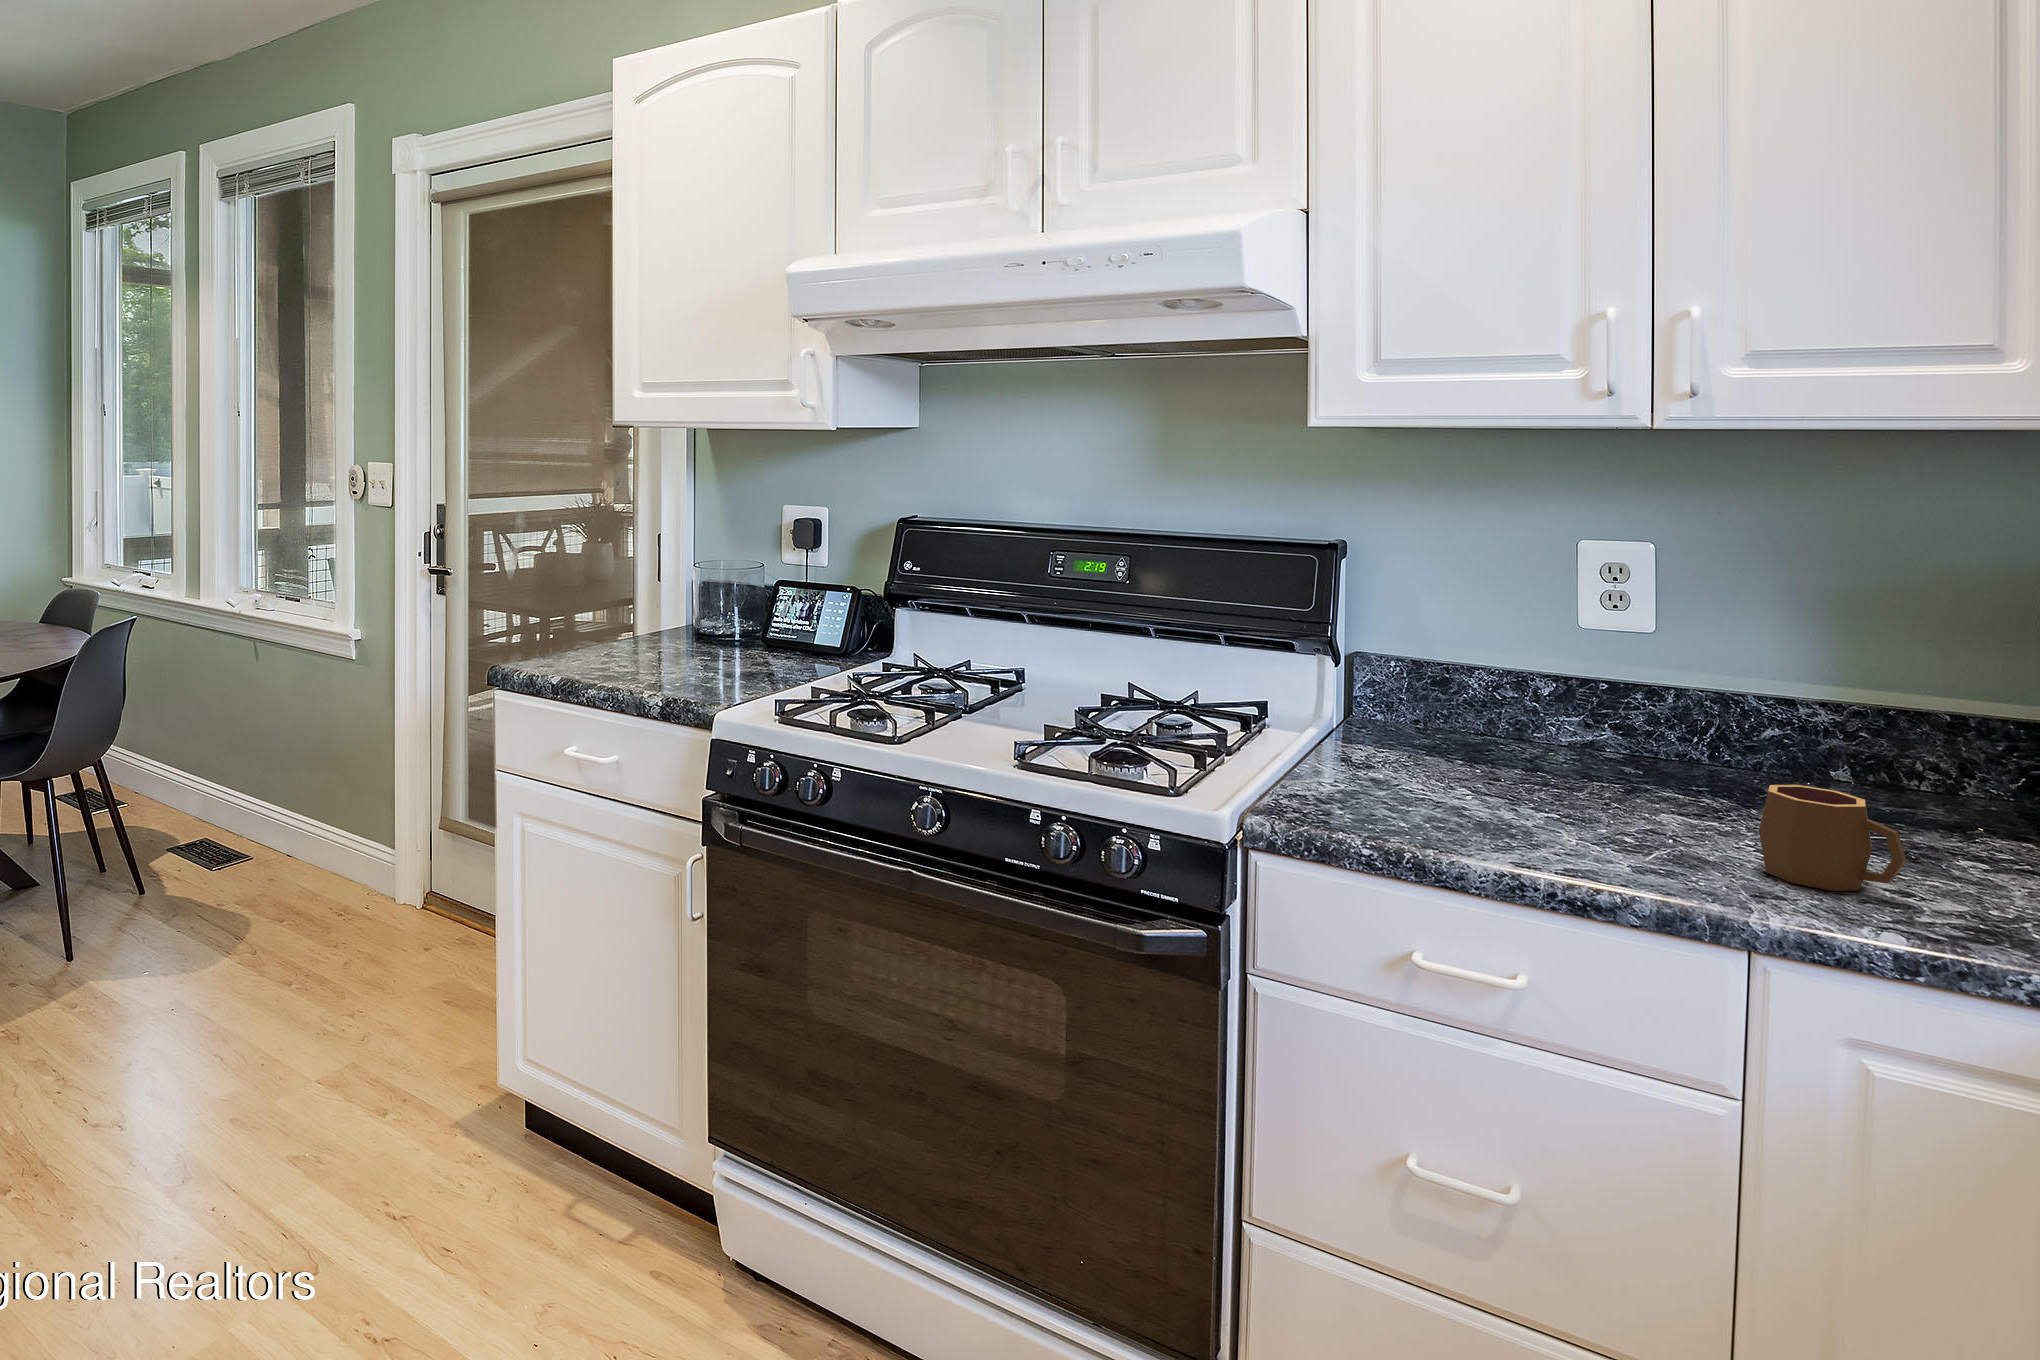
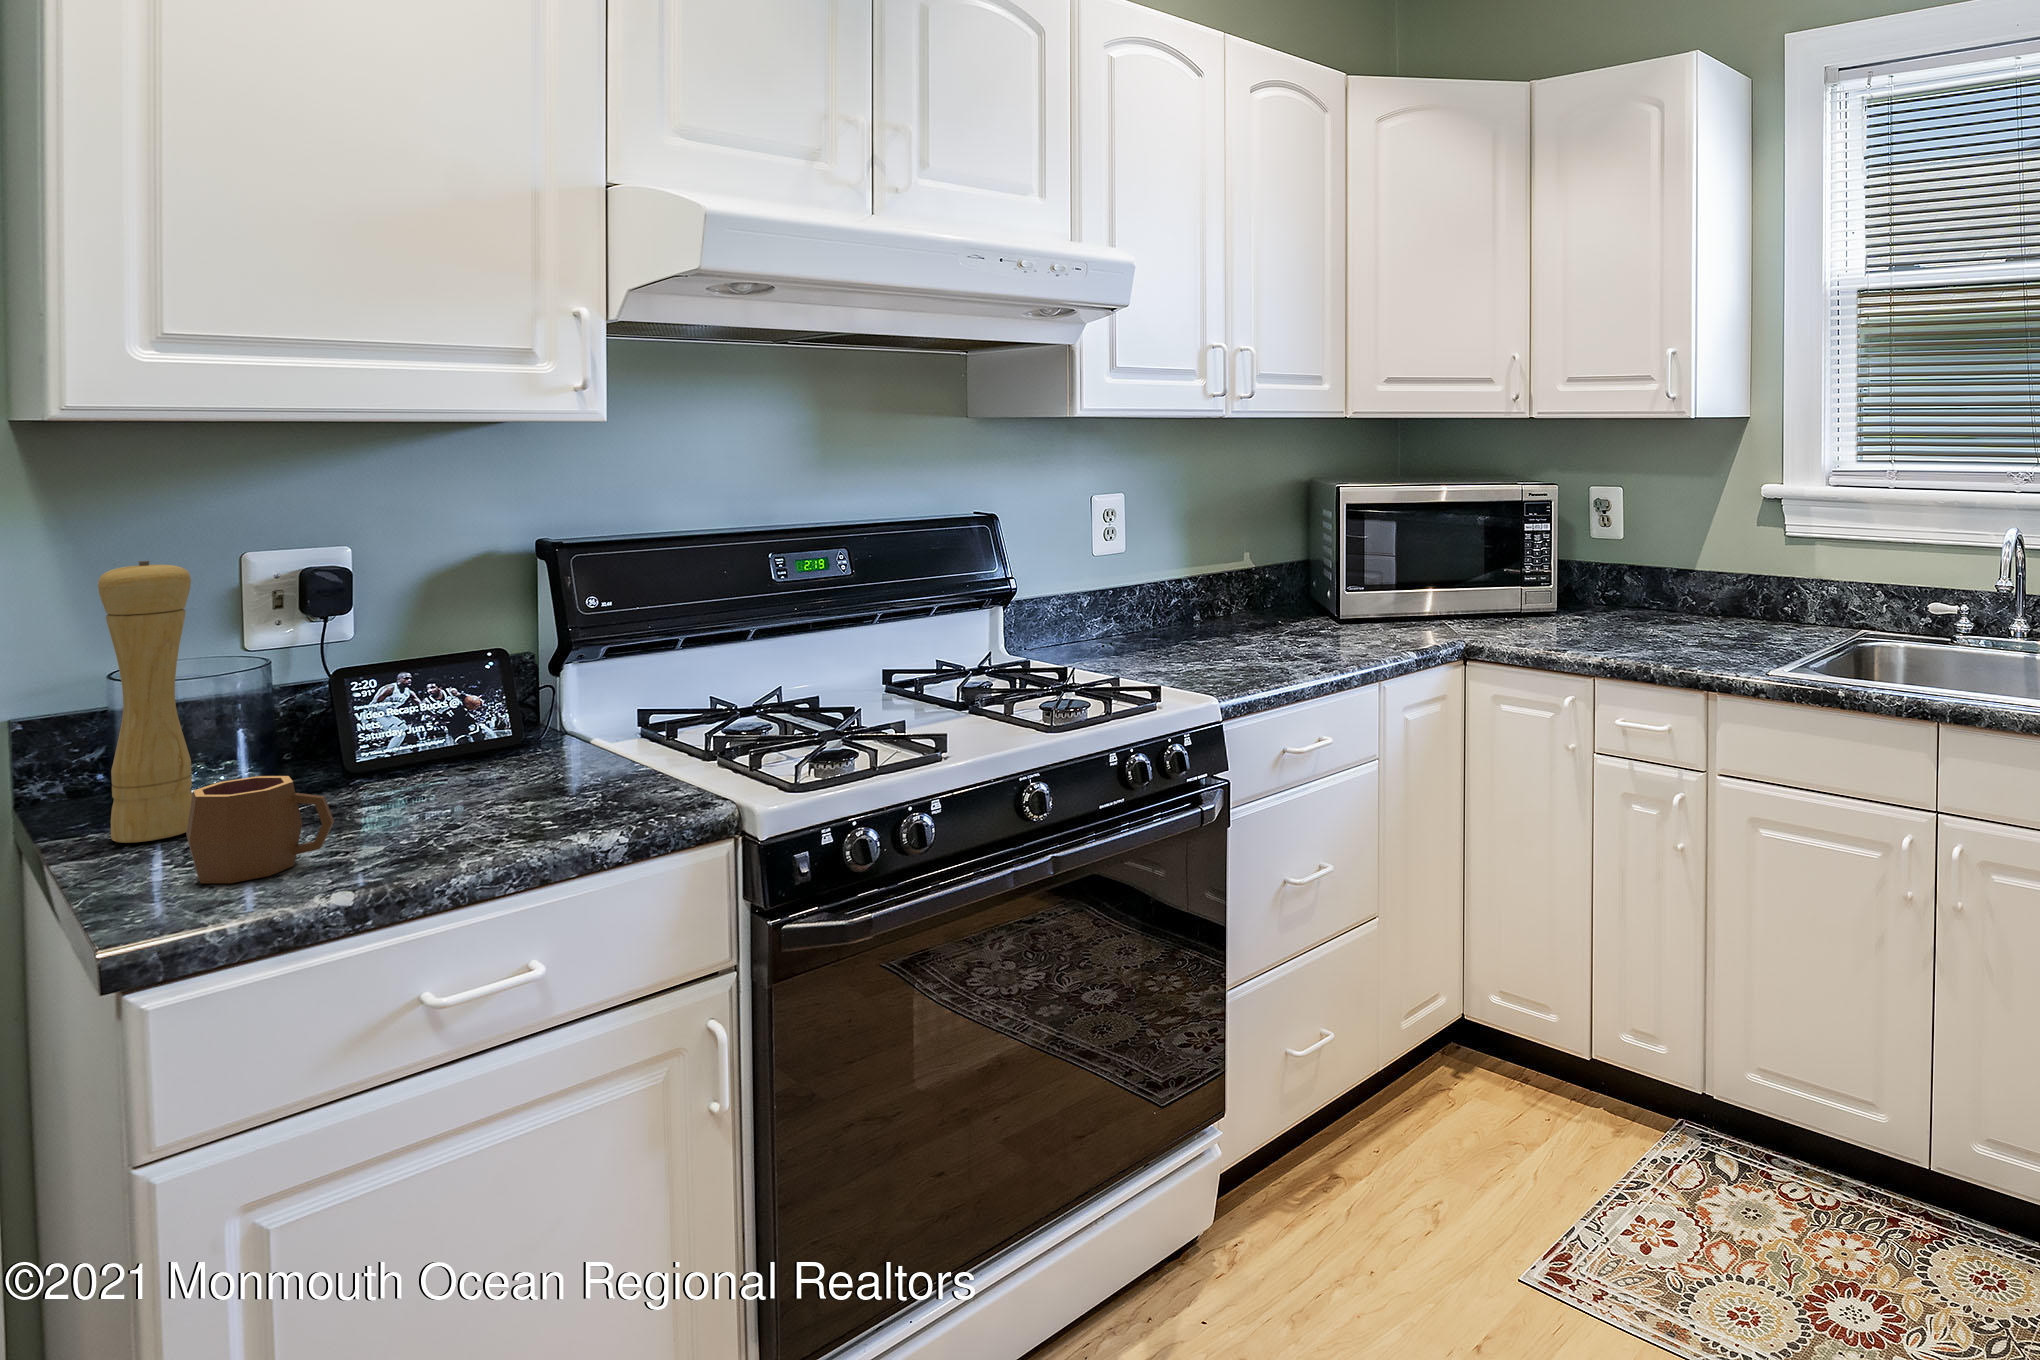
pepper mill: none [1716,565,1804,824] -> present [98,561,192,843]

